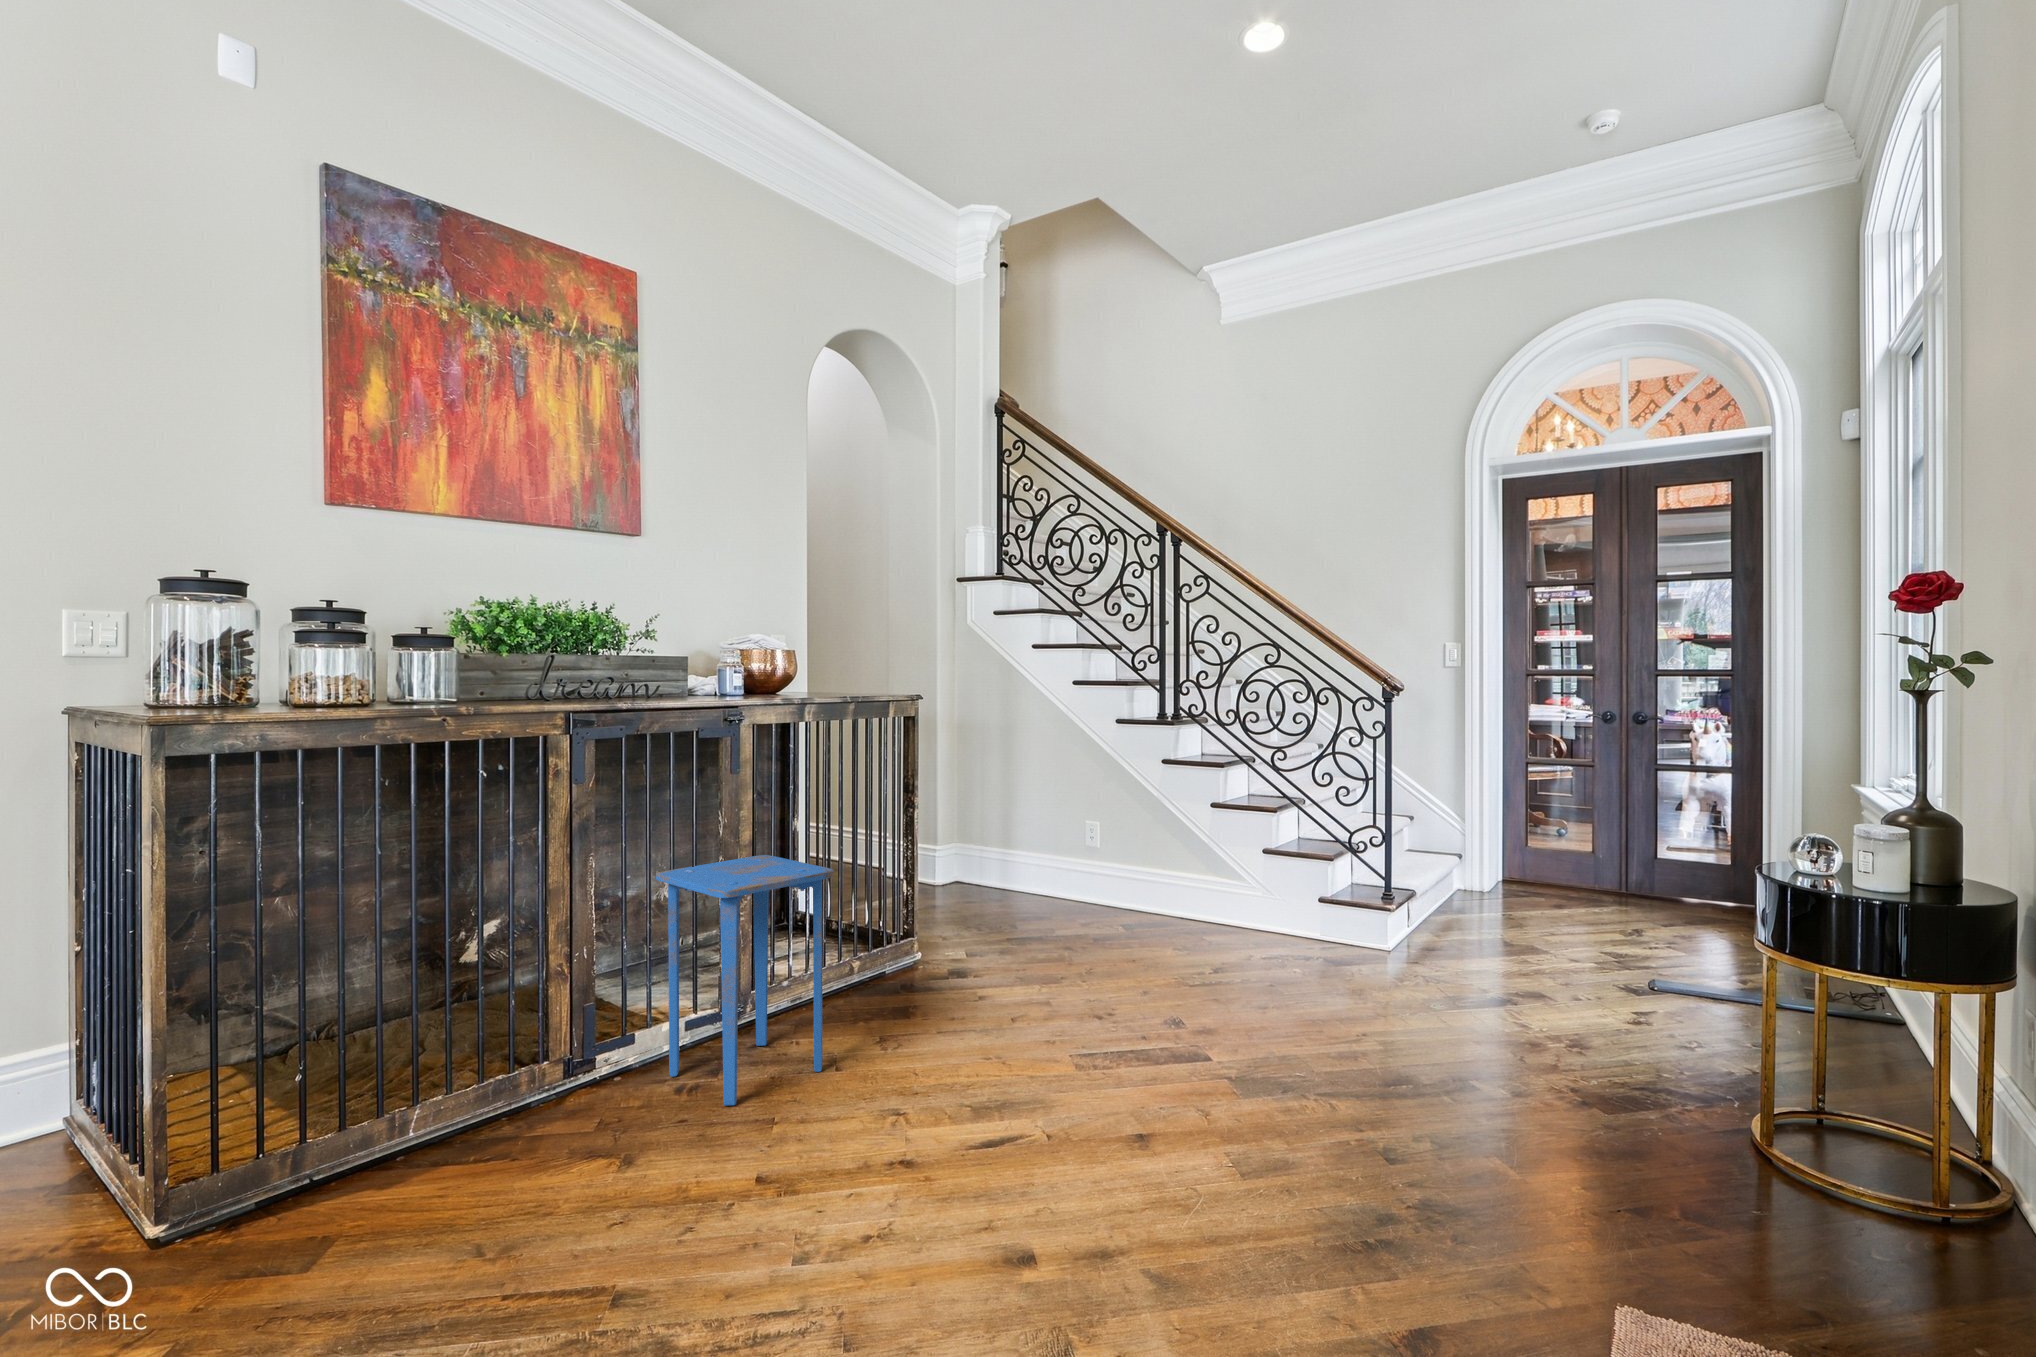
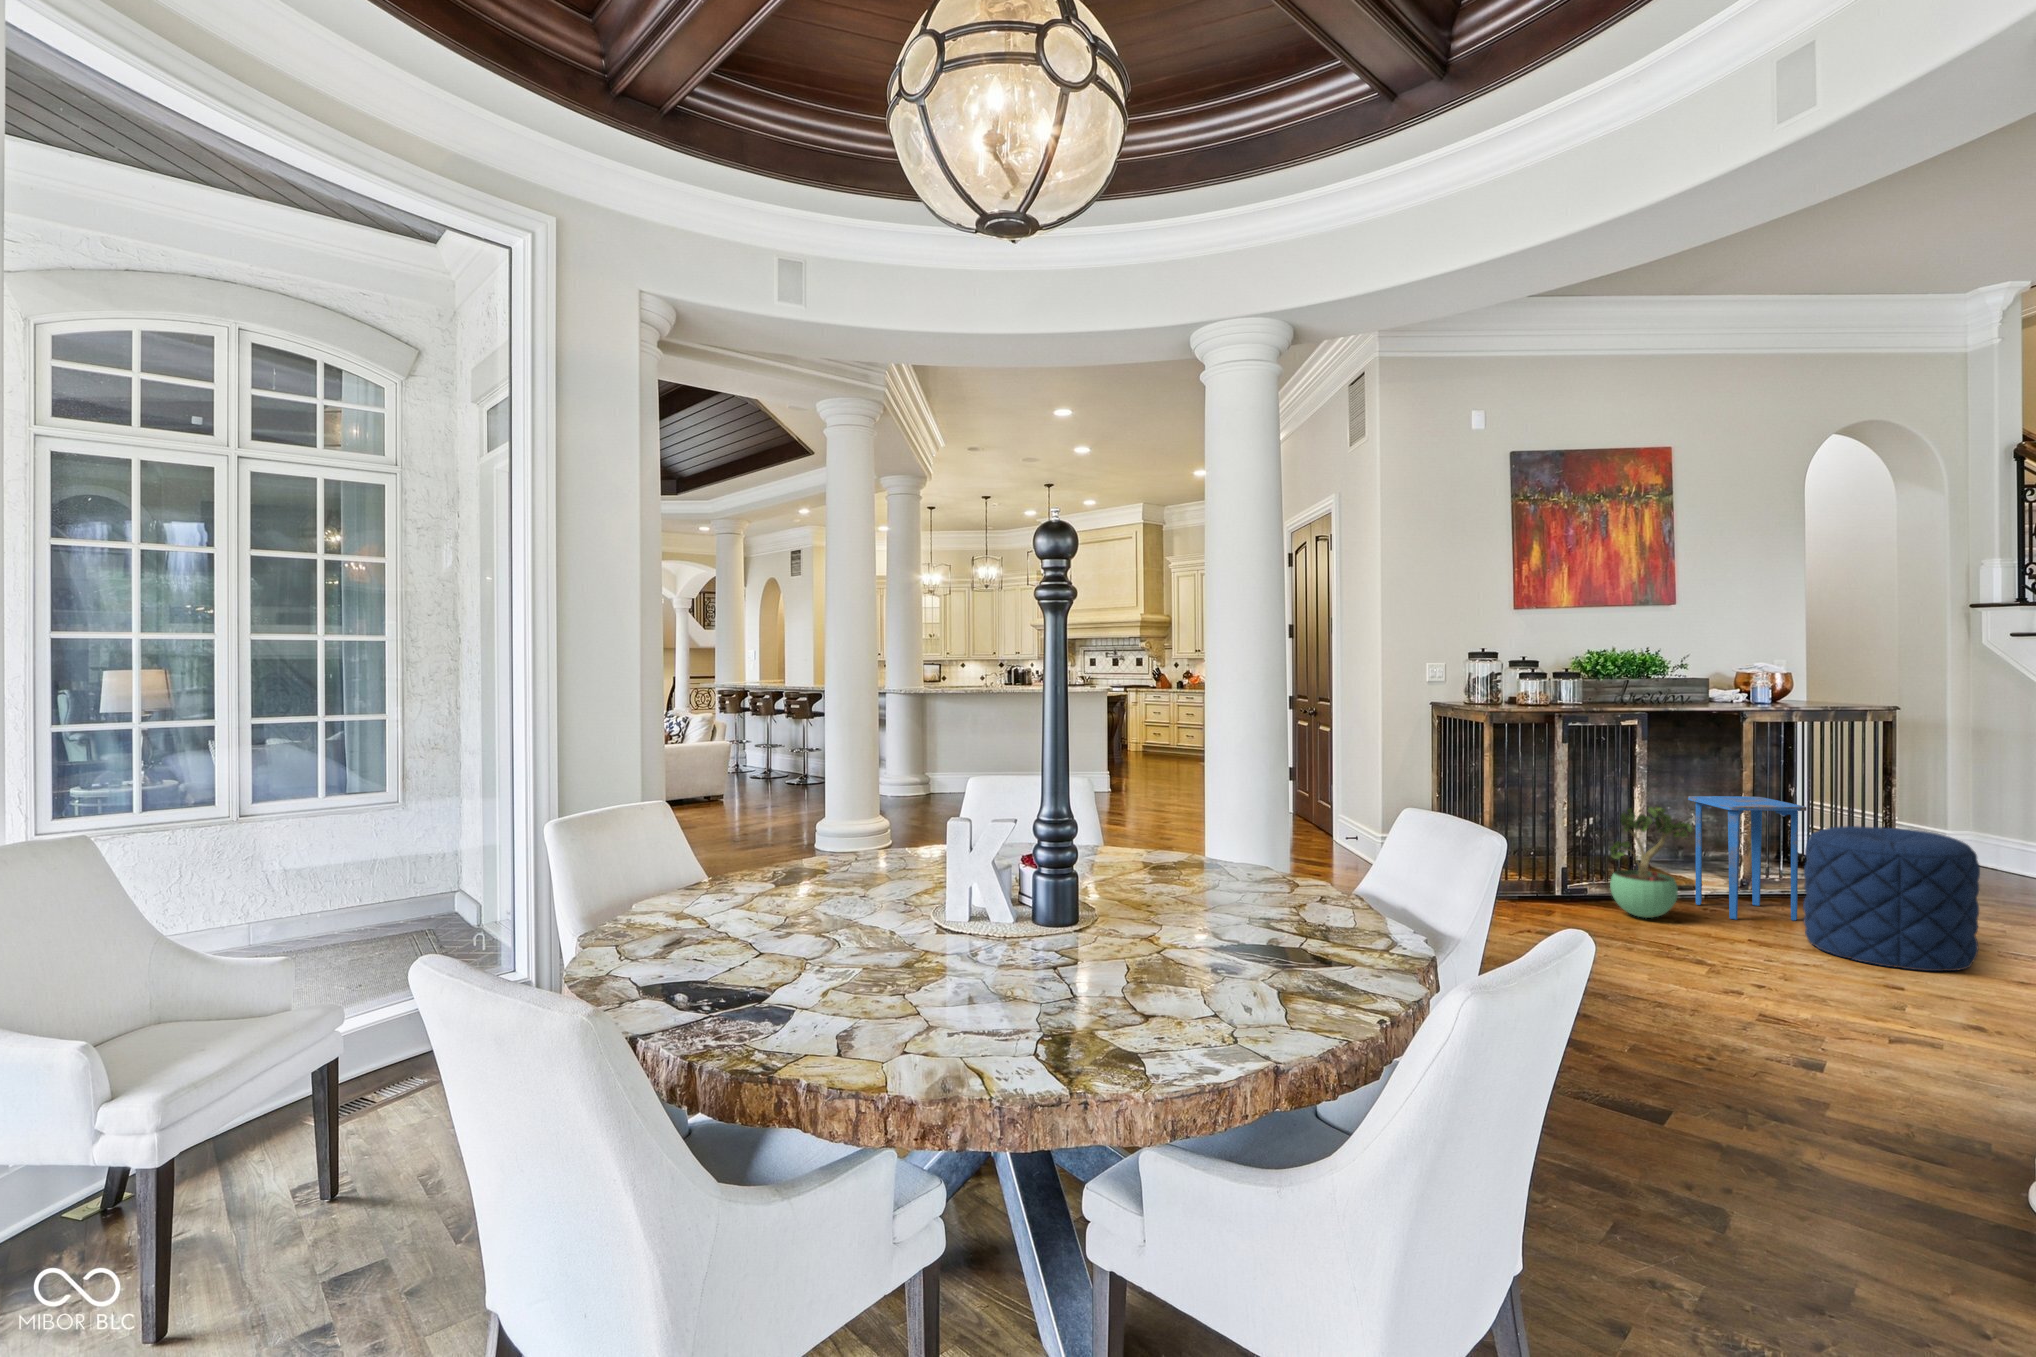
pouf: none [842,895,1074,1179] -> present [1803,826,1980,971]
potted plant: none [487,914,659,1172] -> present [1610,806,1692,918]

